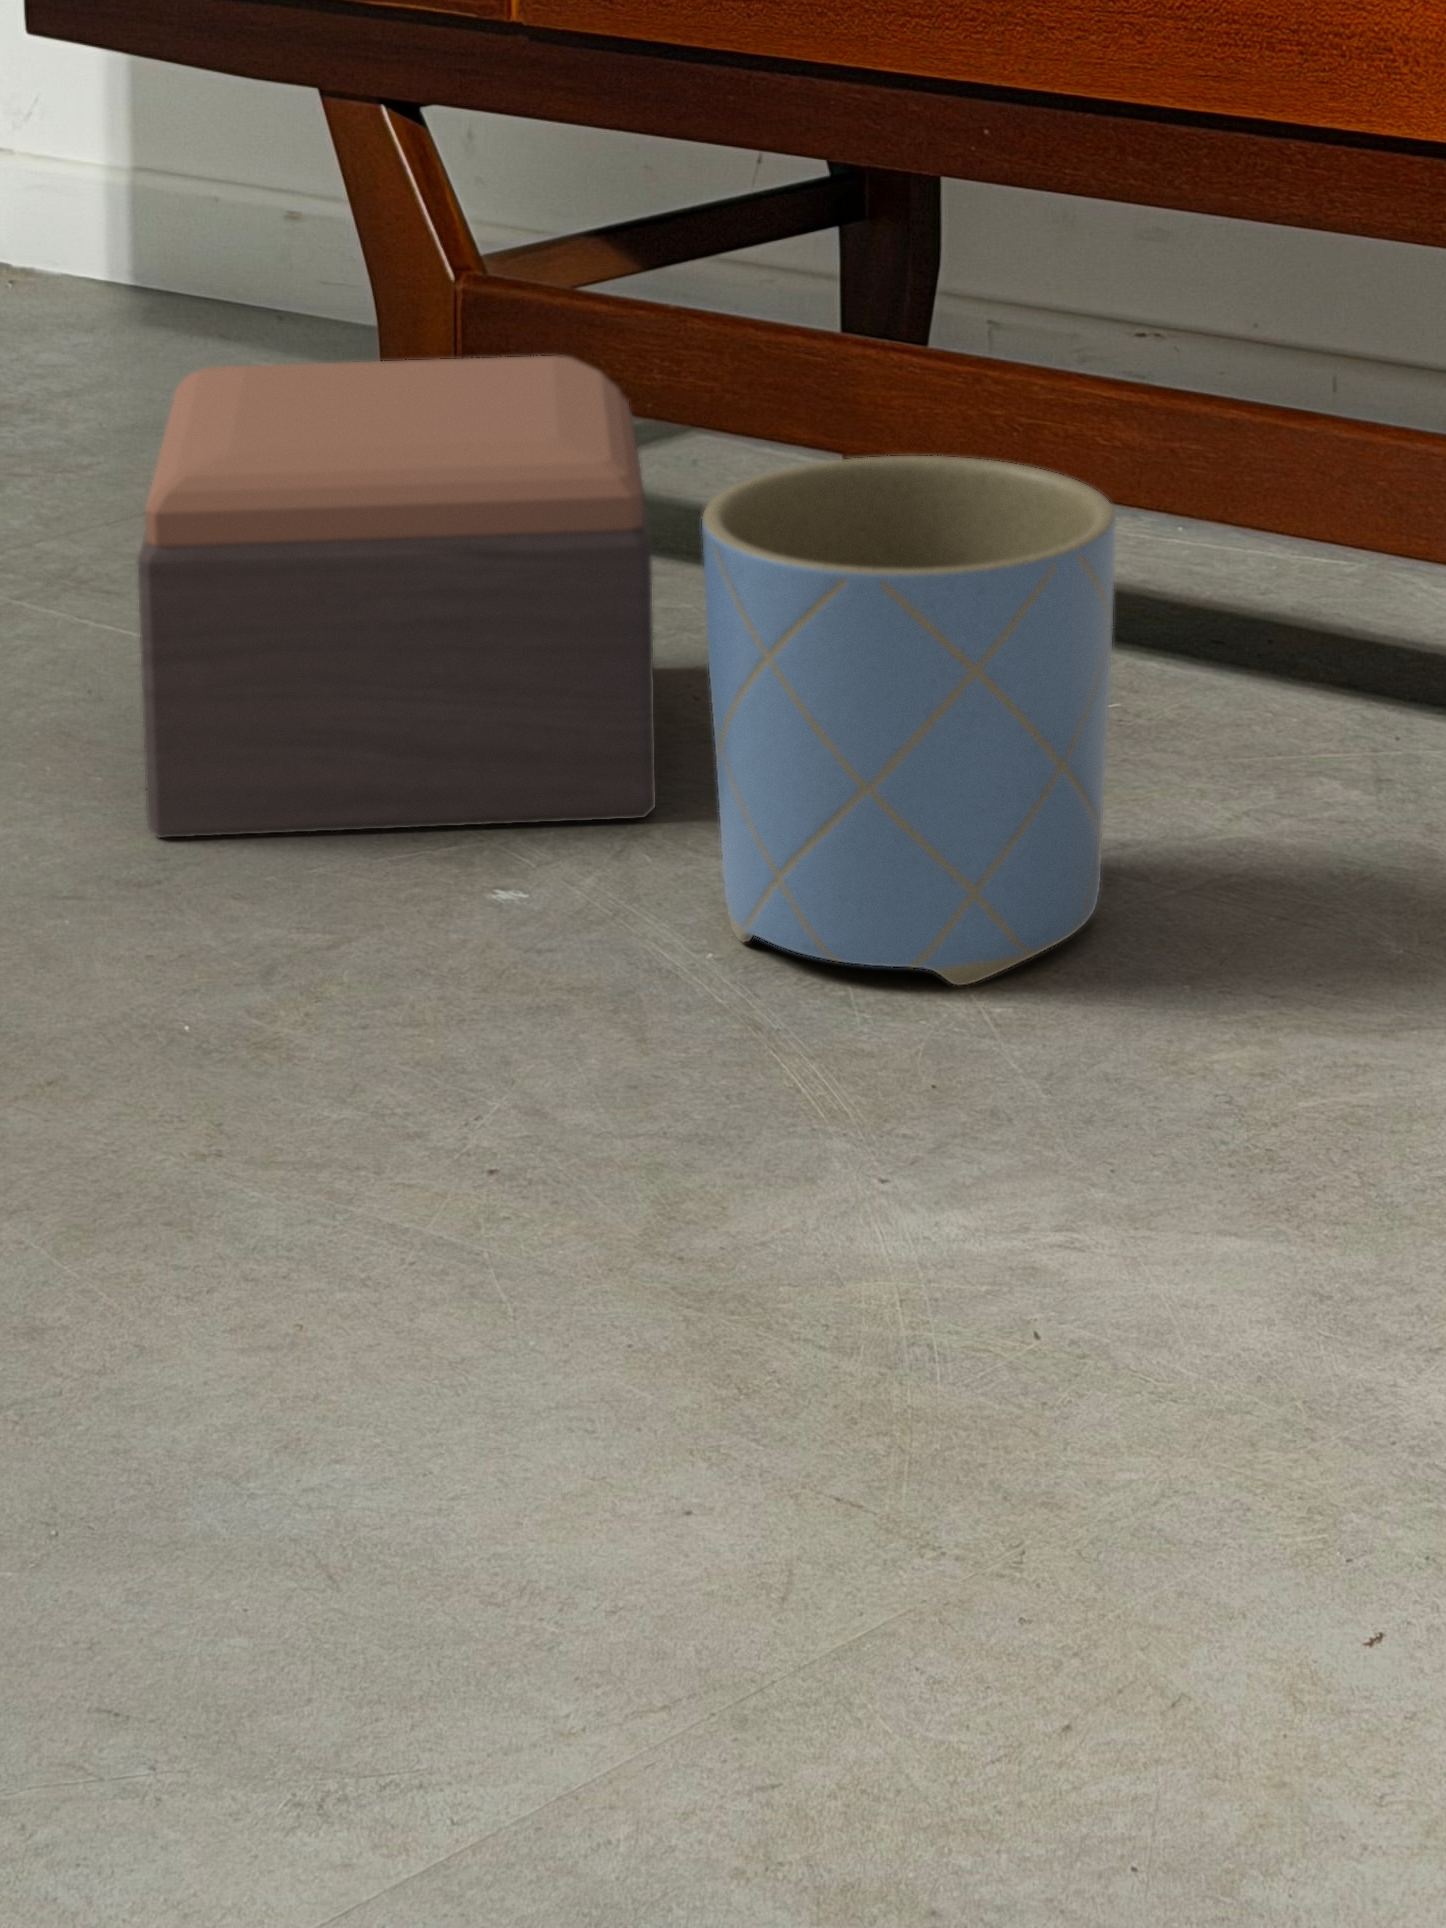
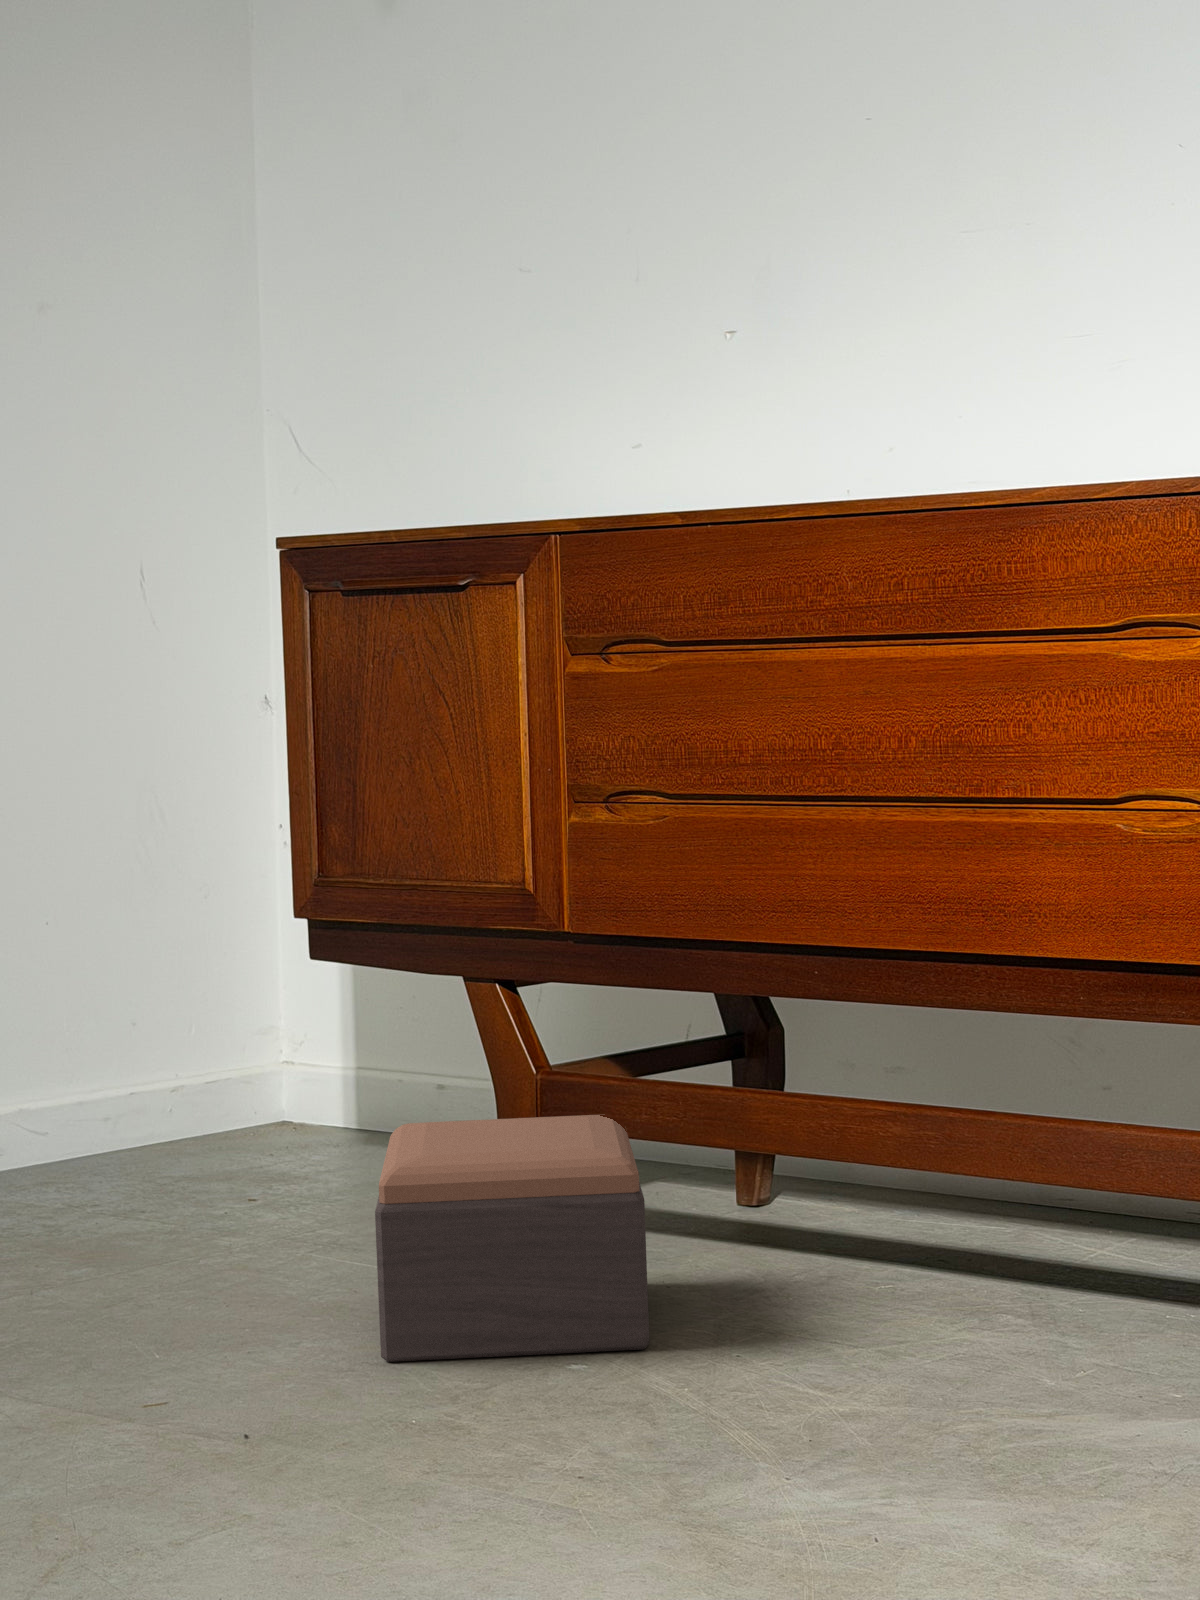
planter: present [702,456,1116,985] -> none [674,1147,894,1421]

